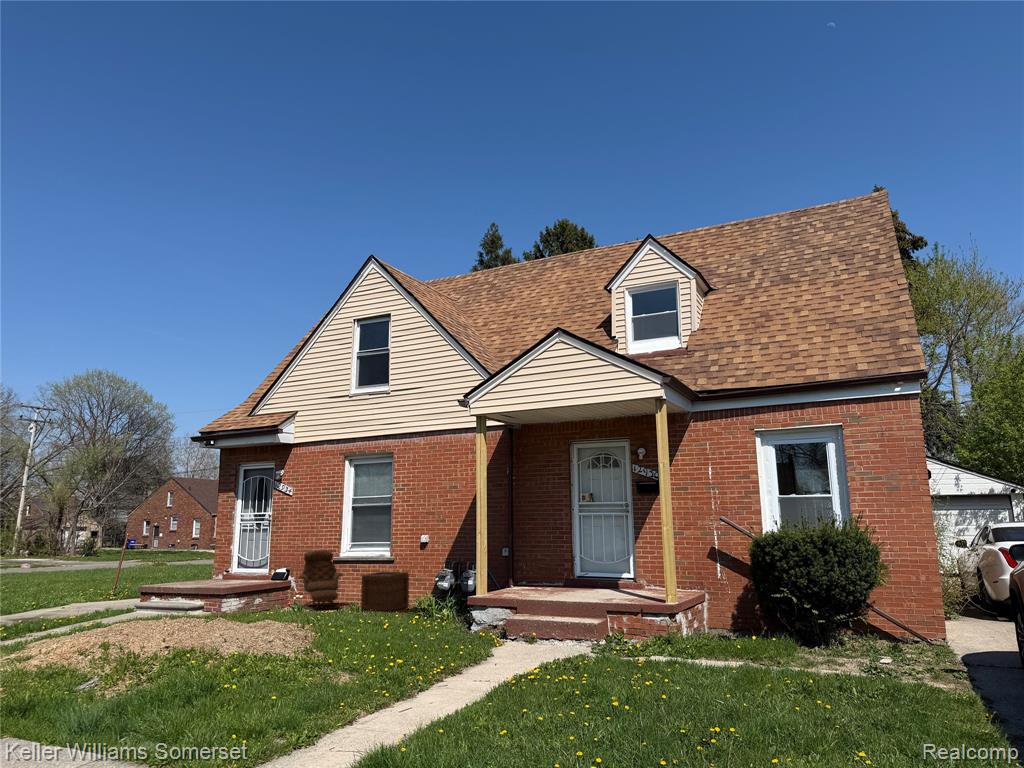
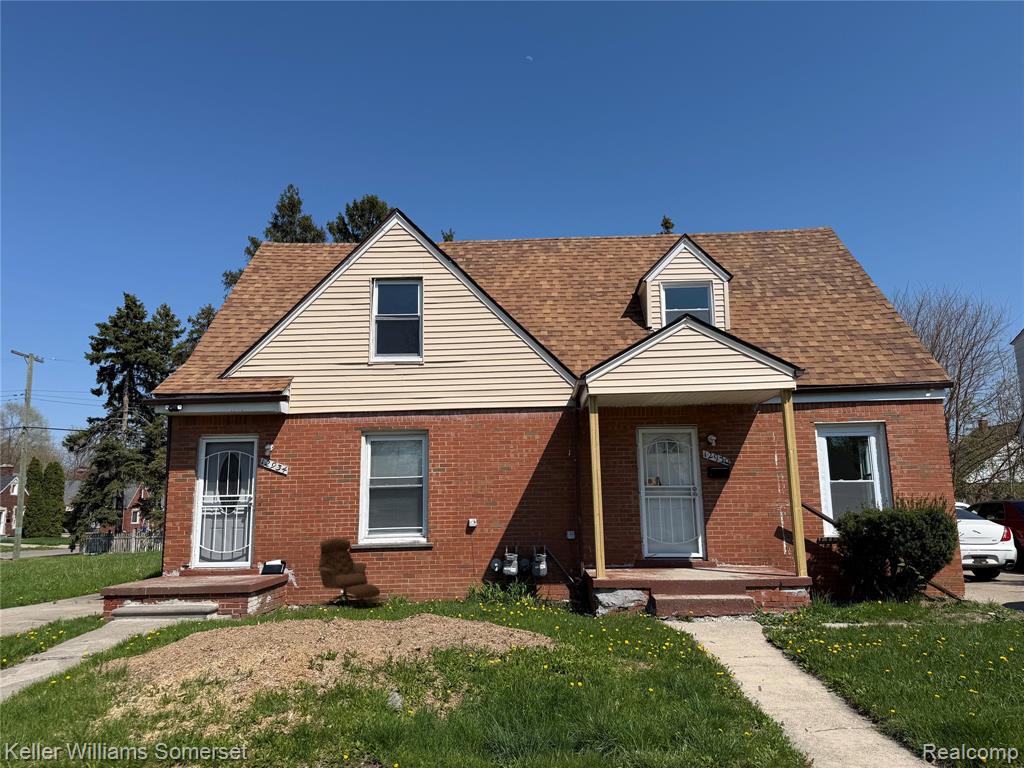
wooden crate: present [361,572,409,611] -> none [413,560,454,604]

